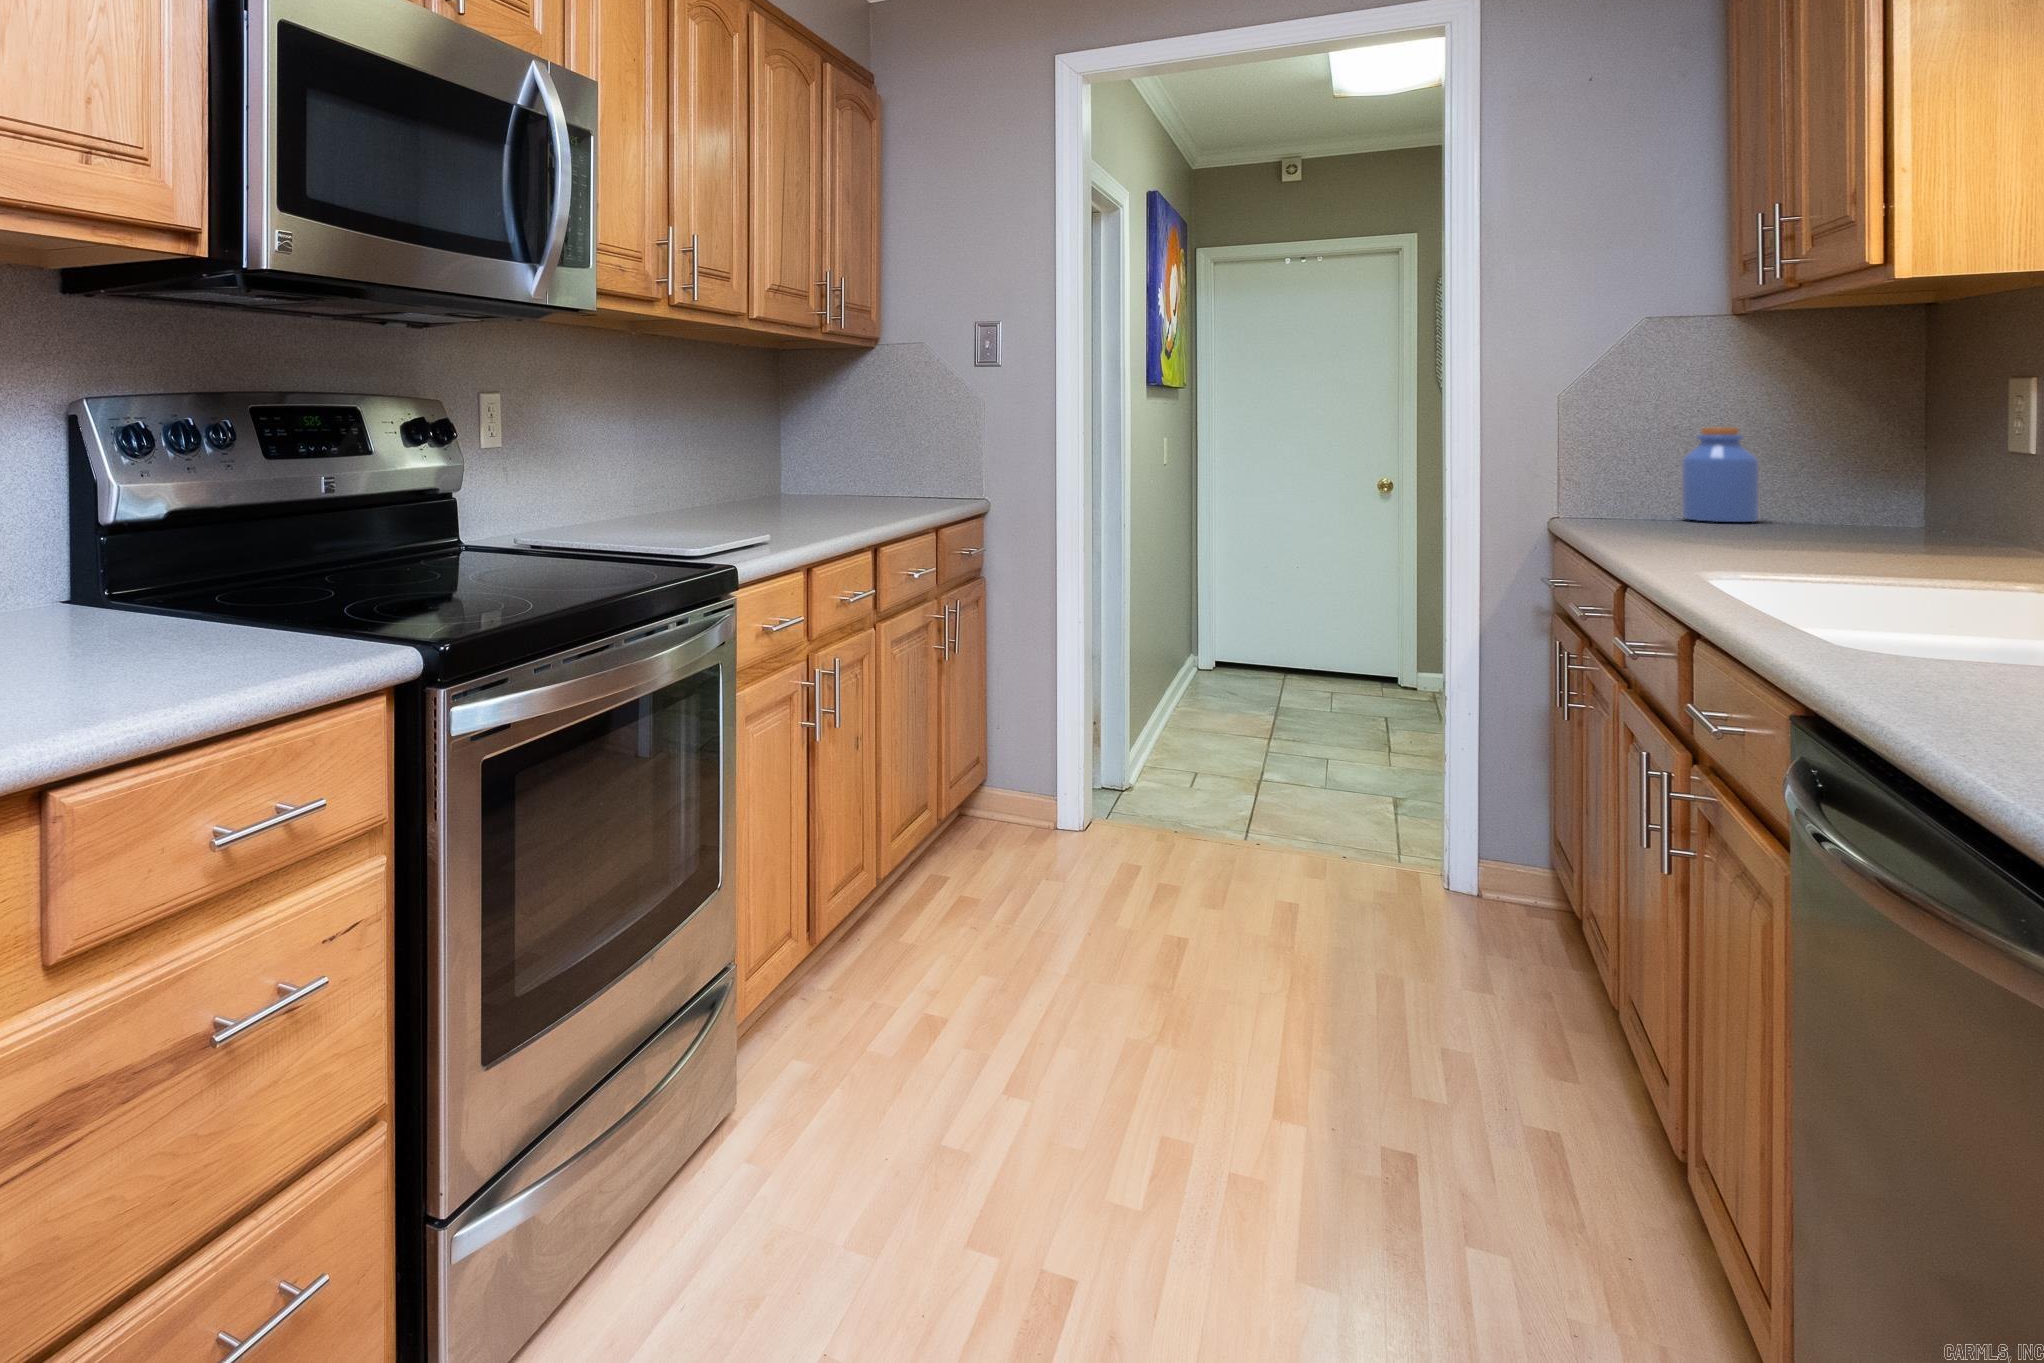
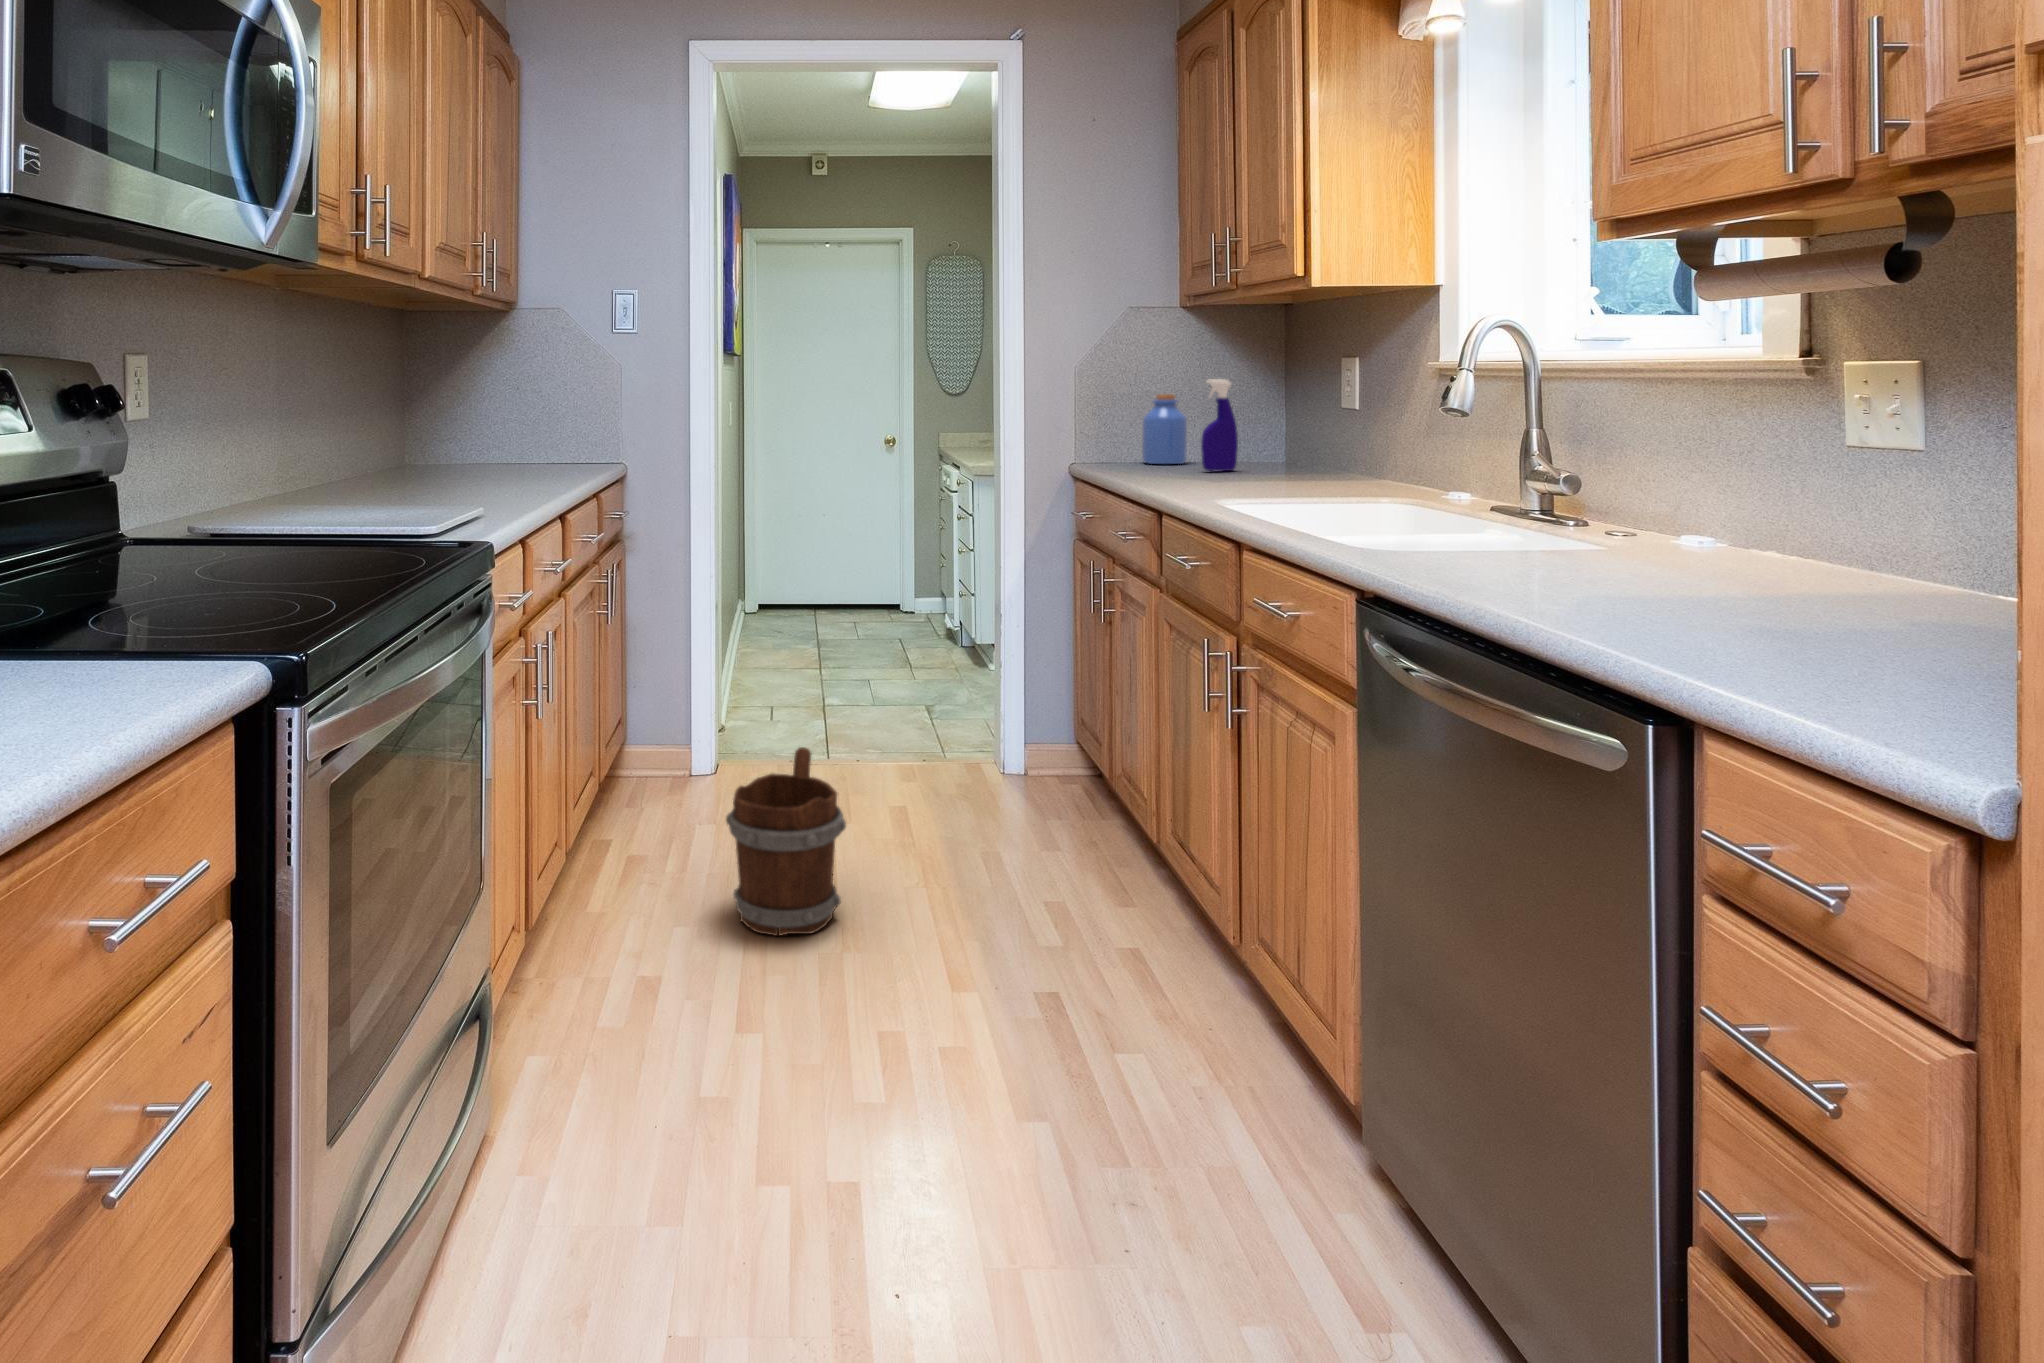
spray bottle: none [1764,406,1834,534] -> present [1201,379,1238,471]
bucket: none [1038,818,1175,1026] -> present [726,747,846,936]

